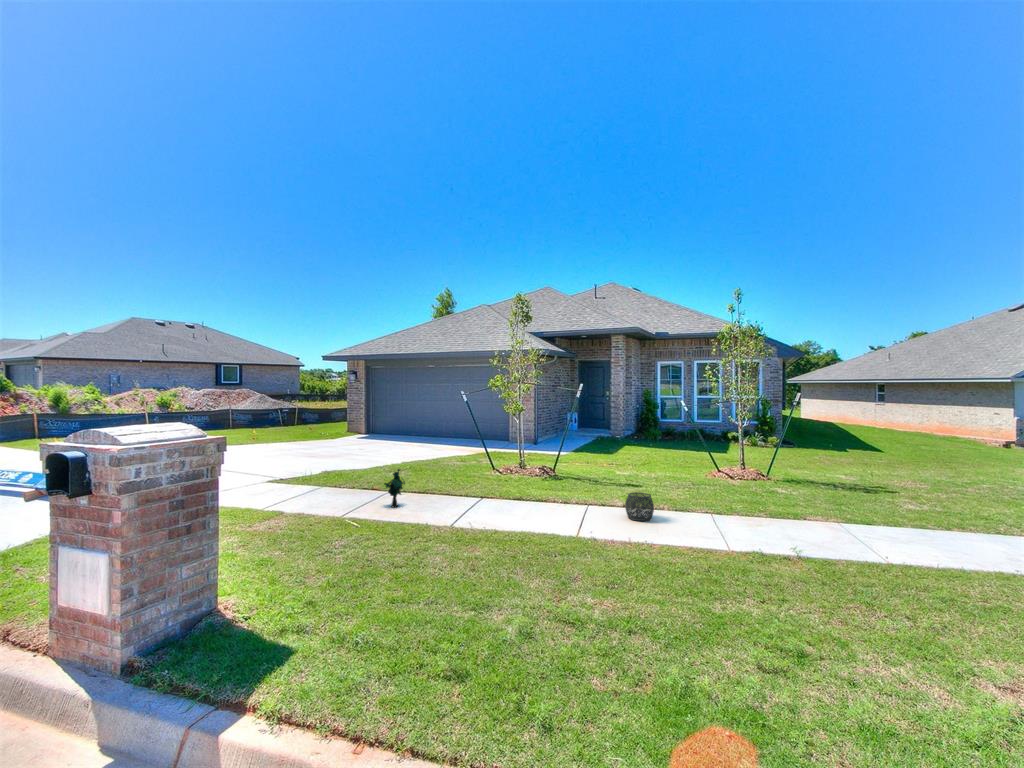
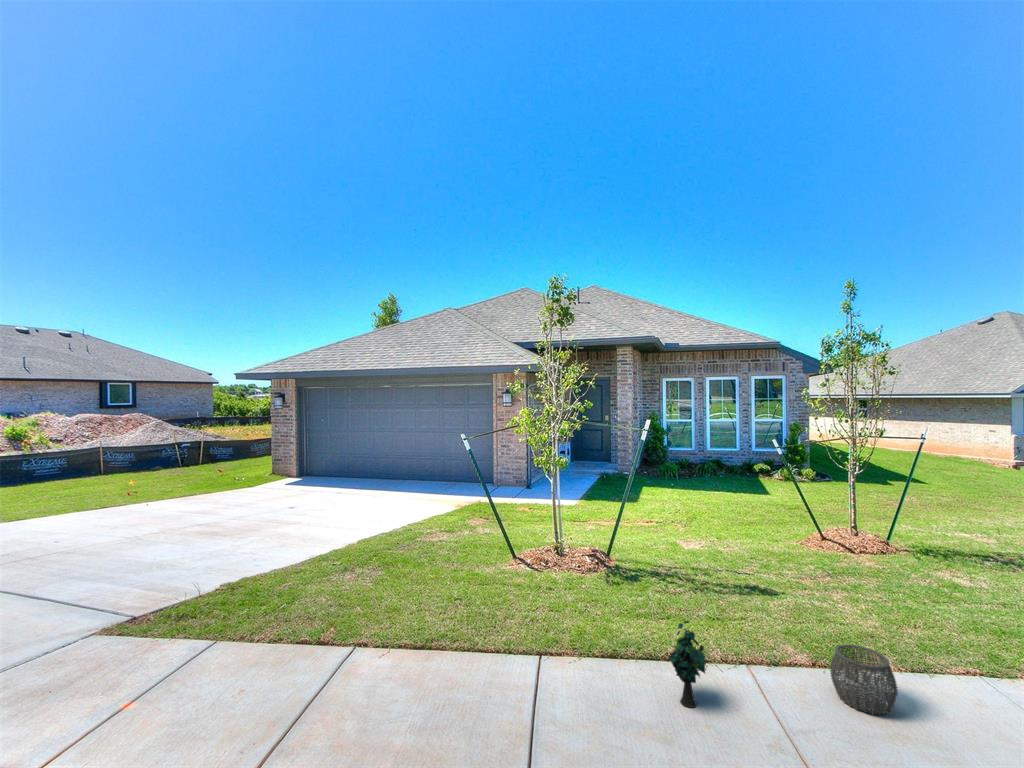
decorative plant: present [384,469,405,507] -> present [667,621,705,708]

